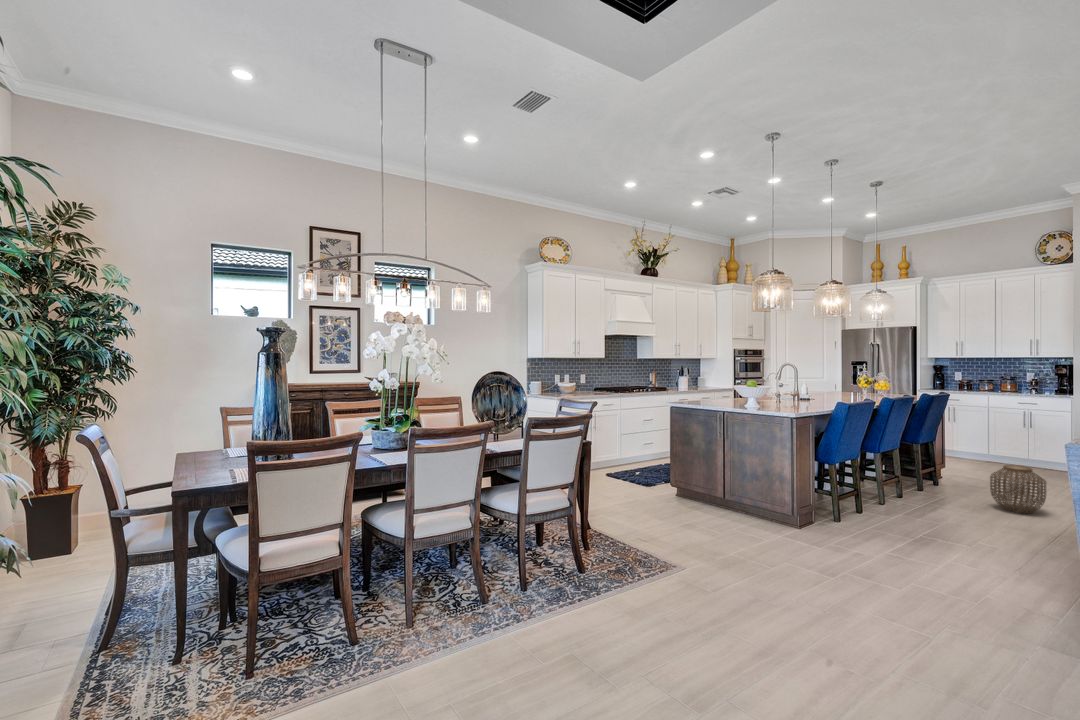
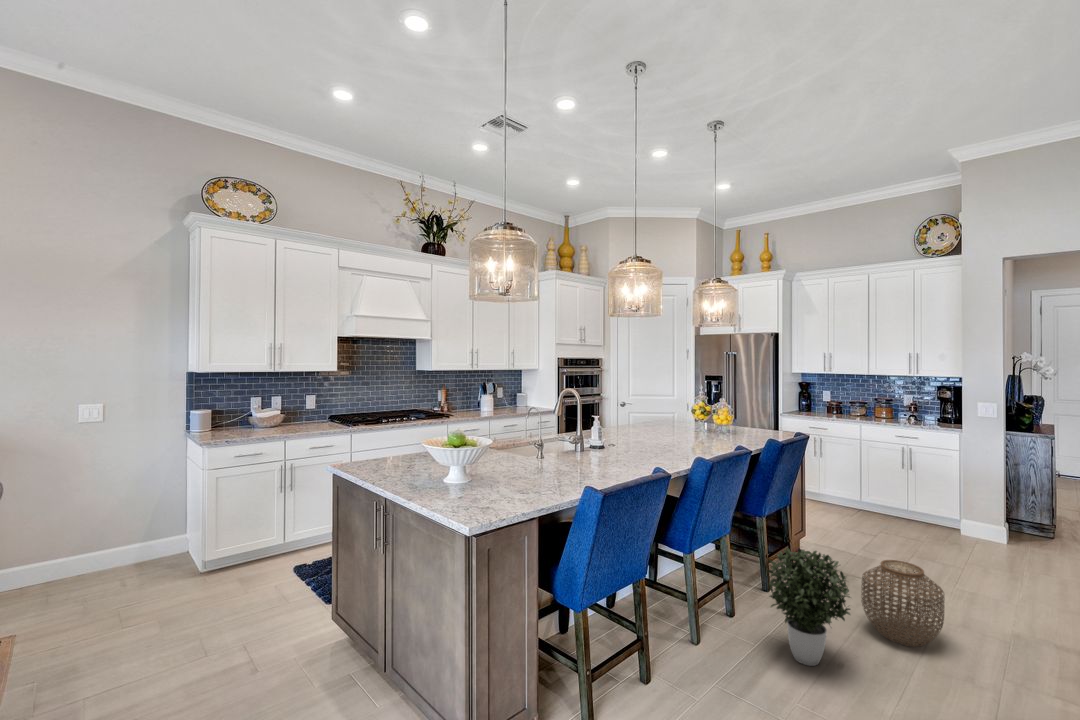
potted plant: none [927,451,984,517] -> present [768,549,850,666]

